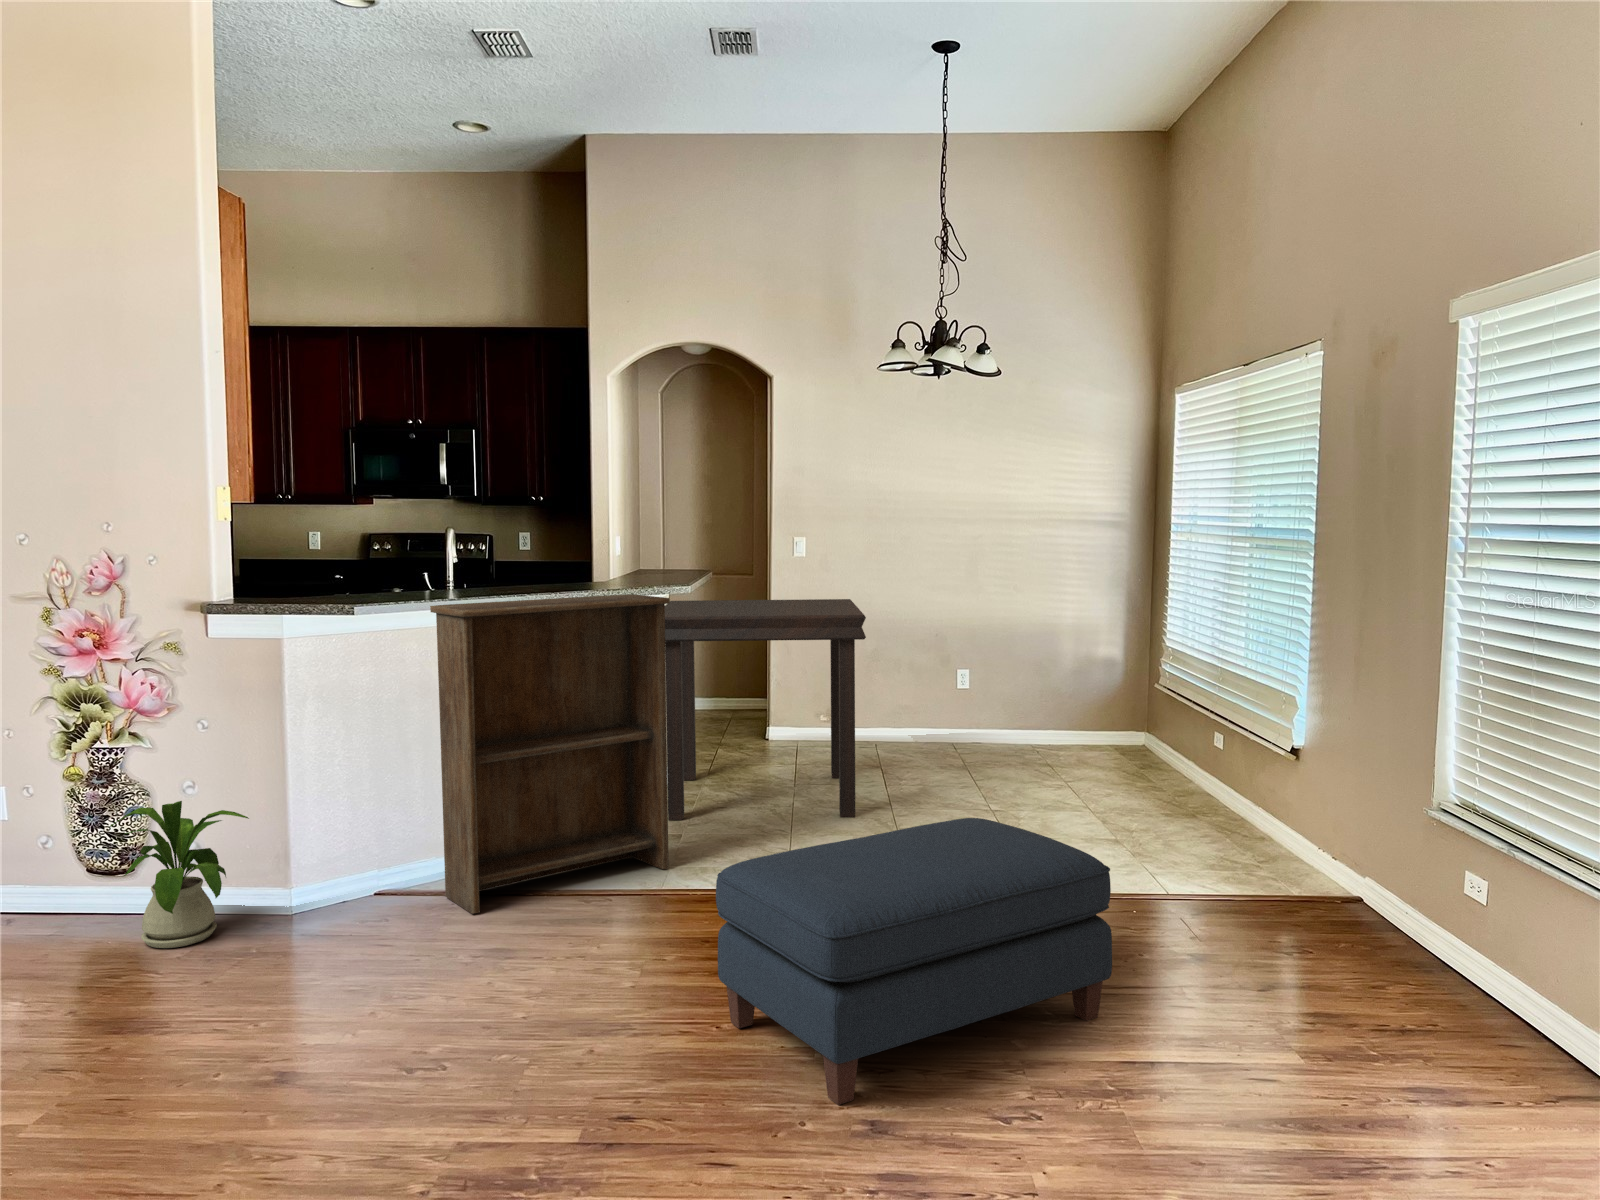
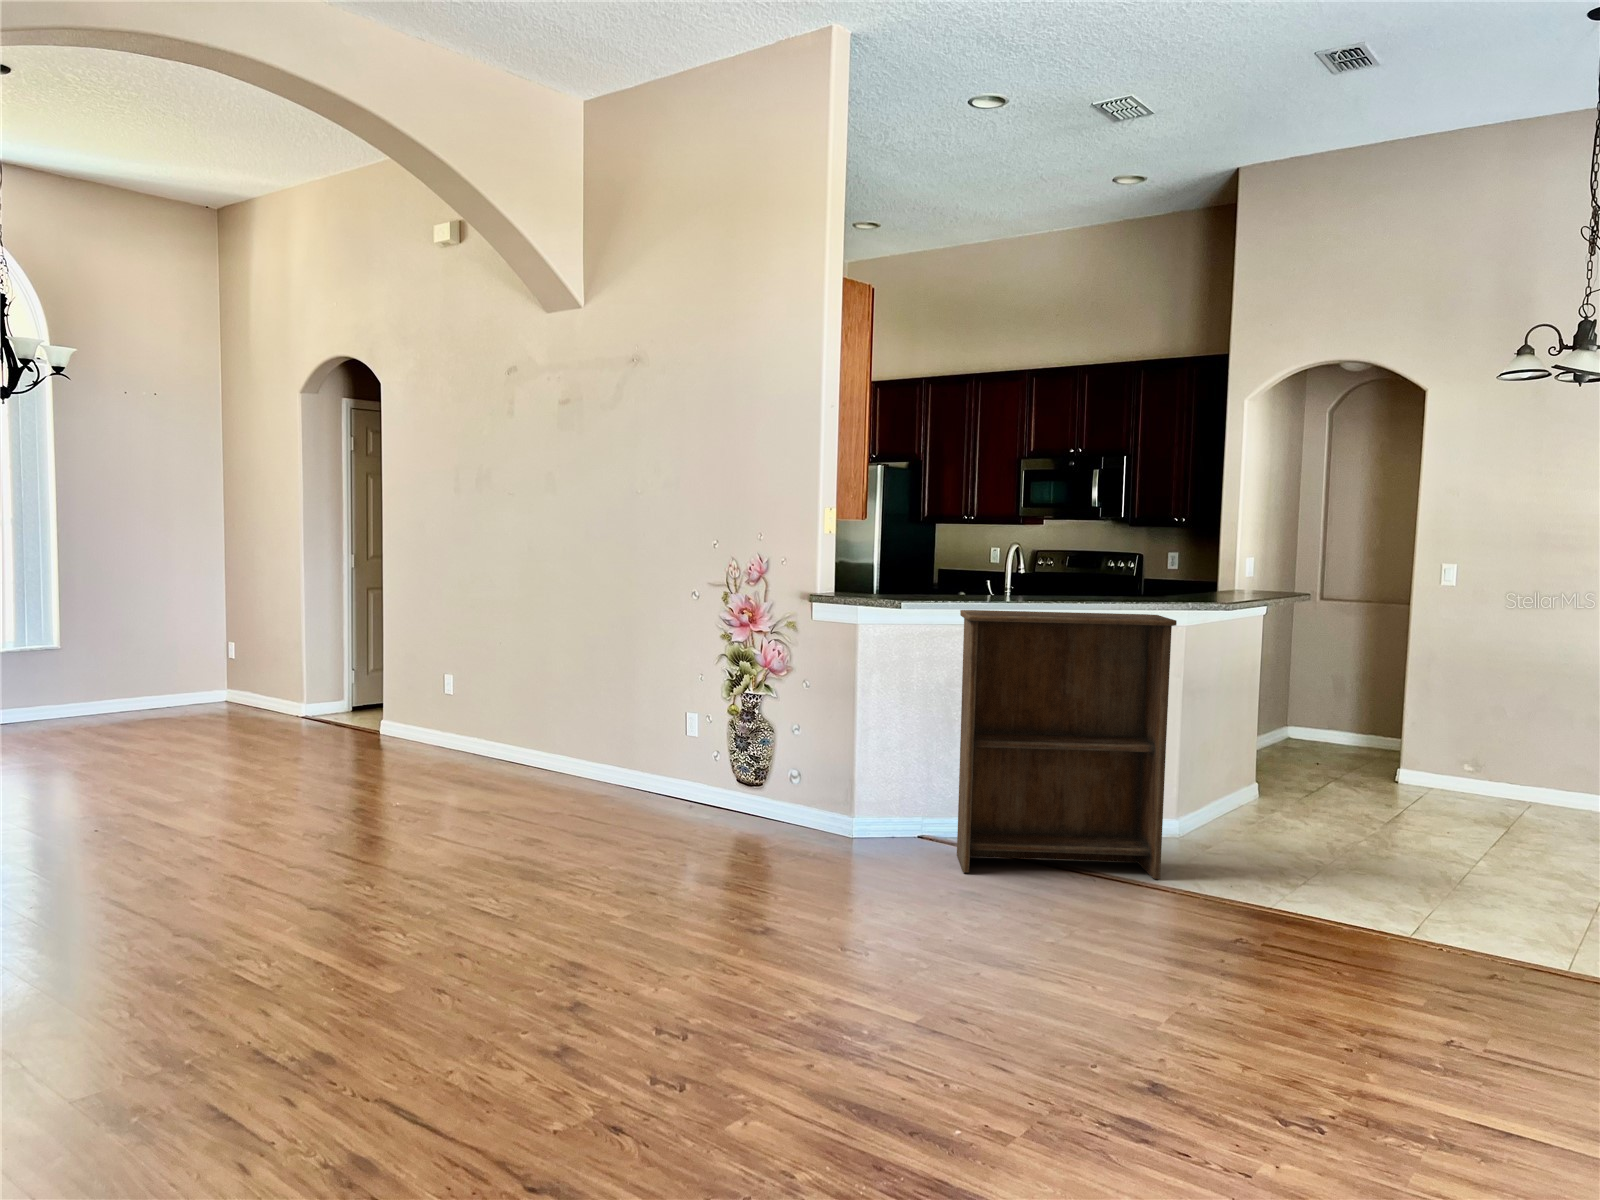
dining table: present [665,599,866,820] -> none [1197,627,1476,881]
house plant: present [110,801,249,948] -> none [731,737,814,844]
ottoman: present [716,818,1112,1105] -> none [1067,865,1497,1138]

